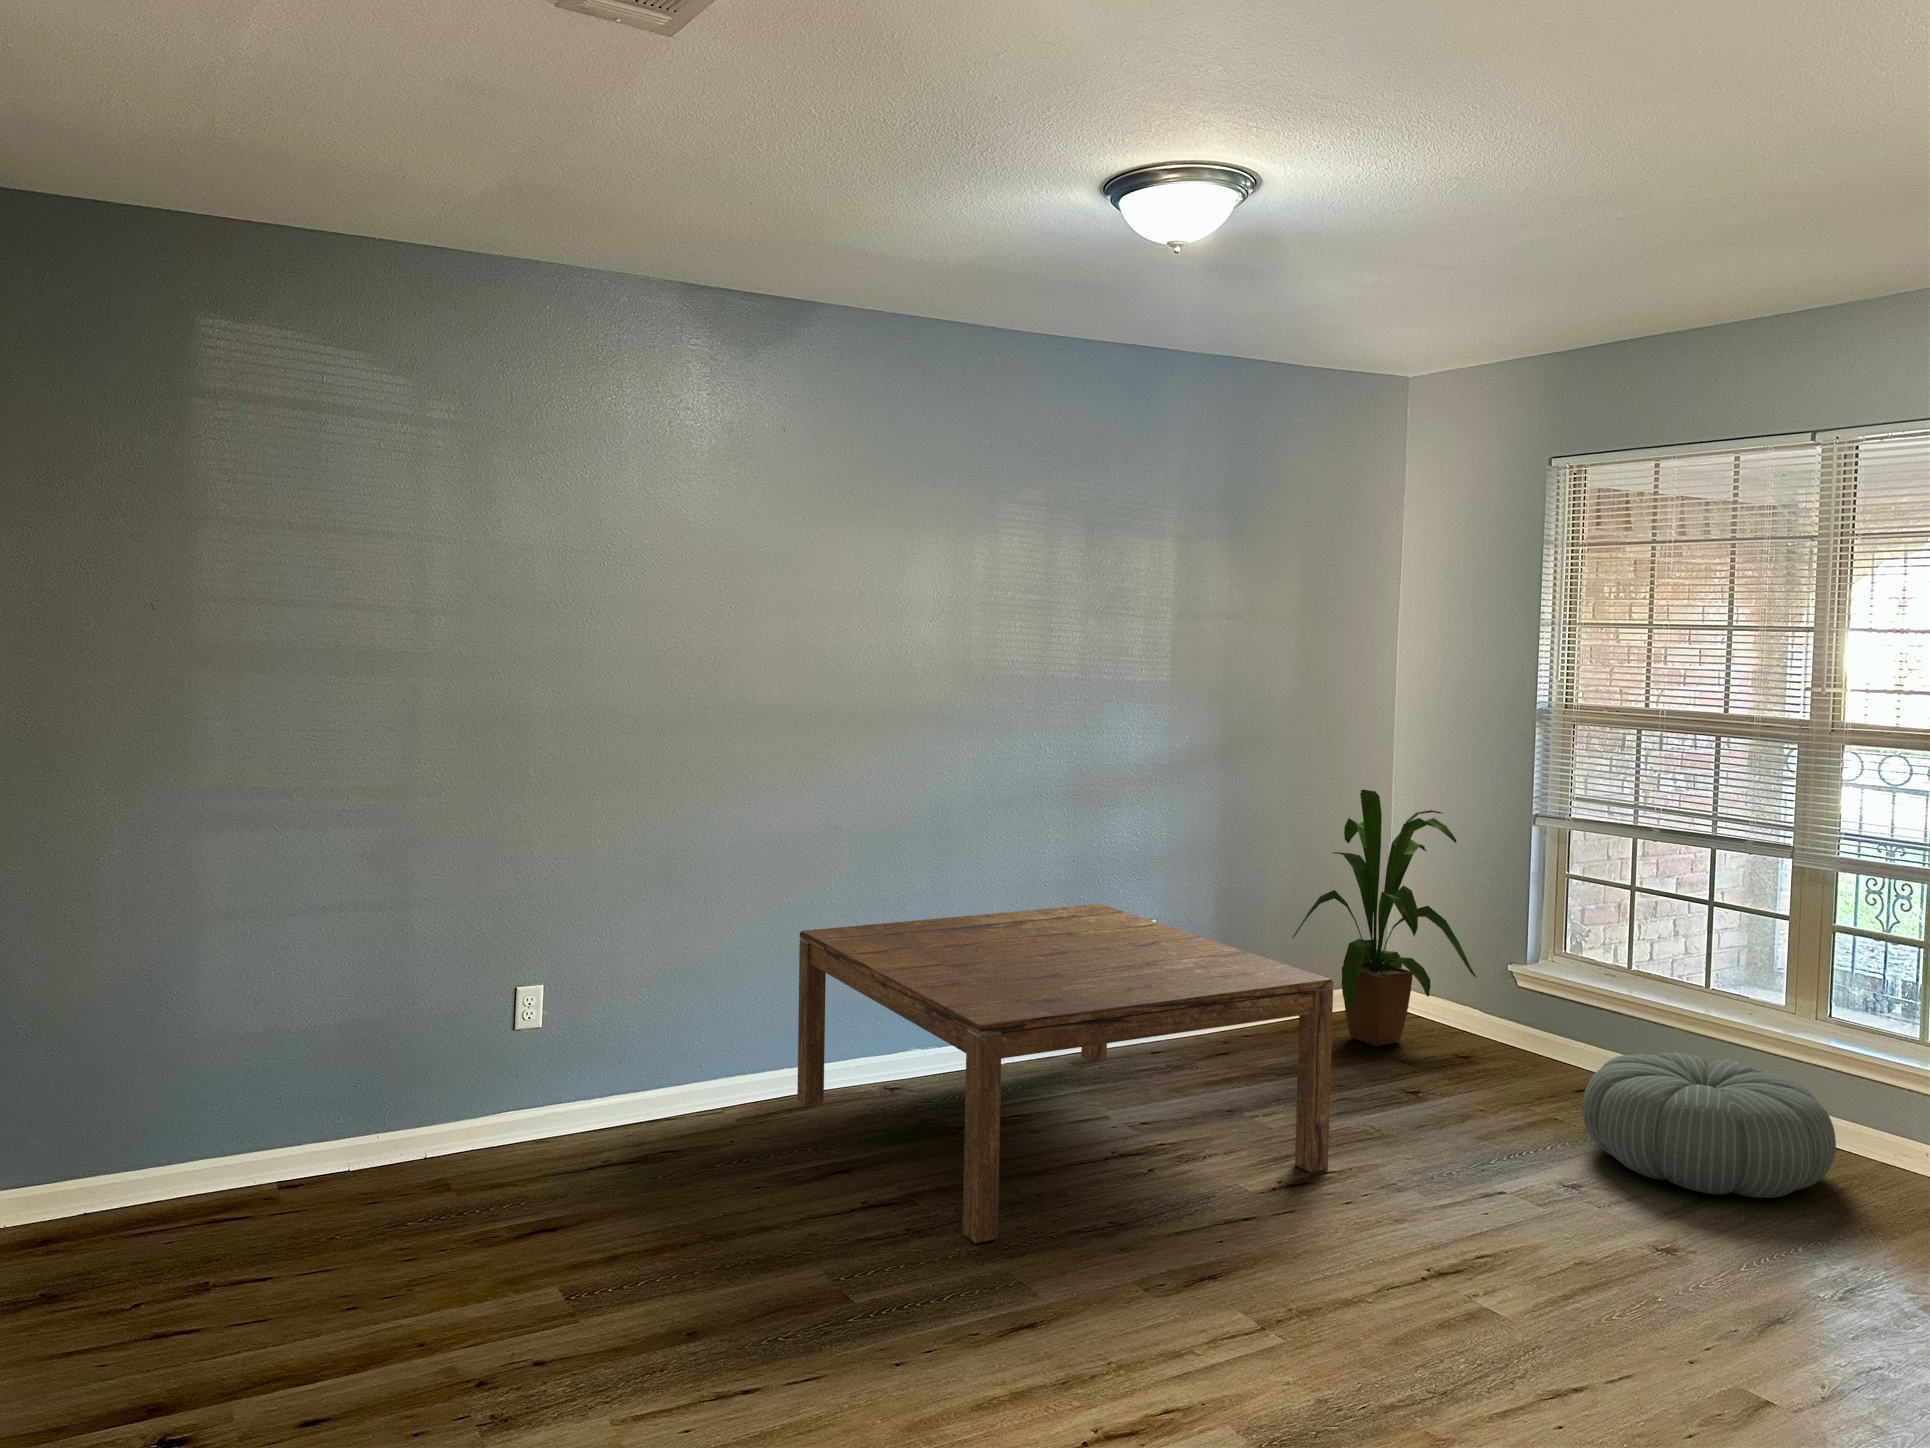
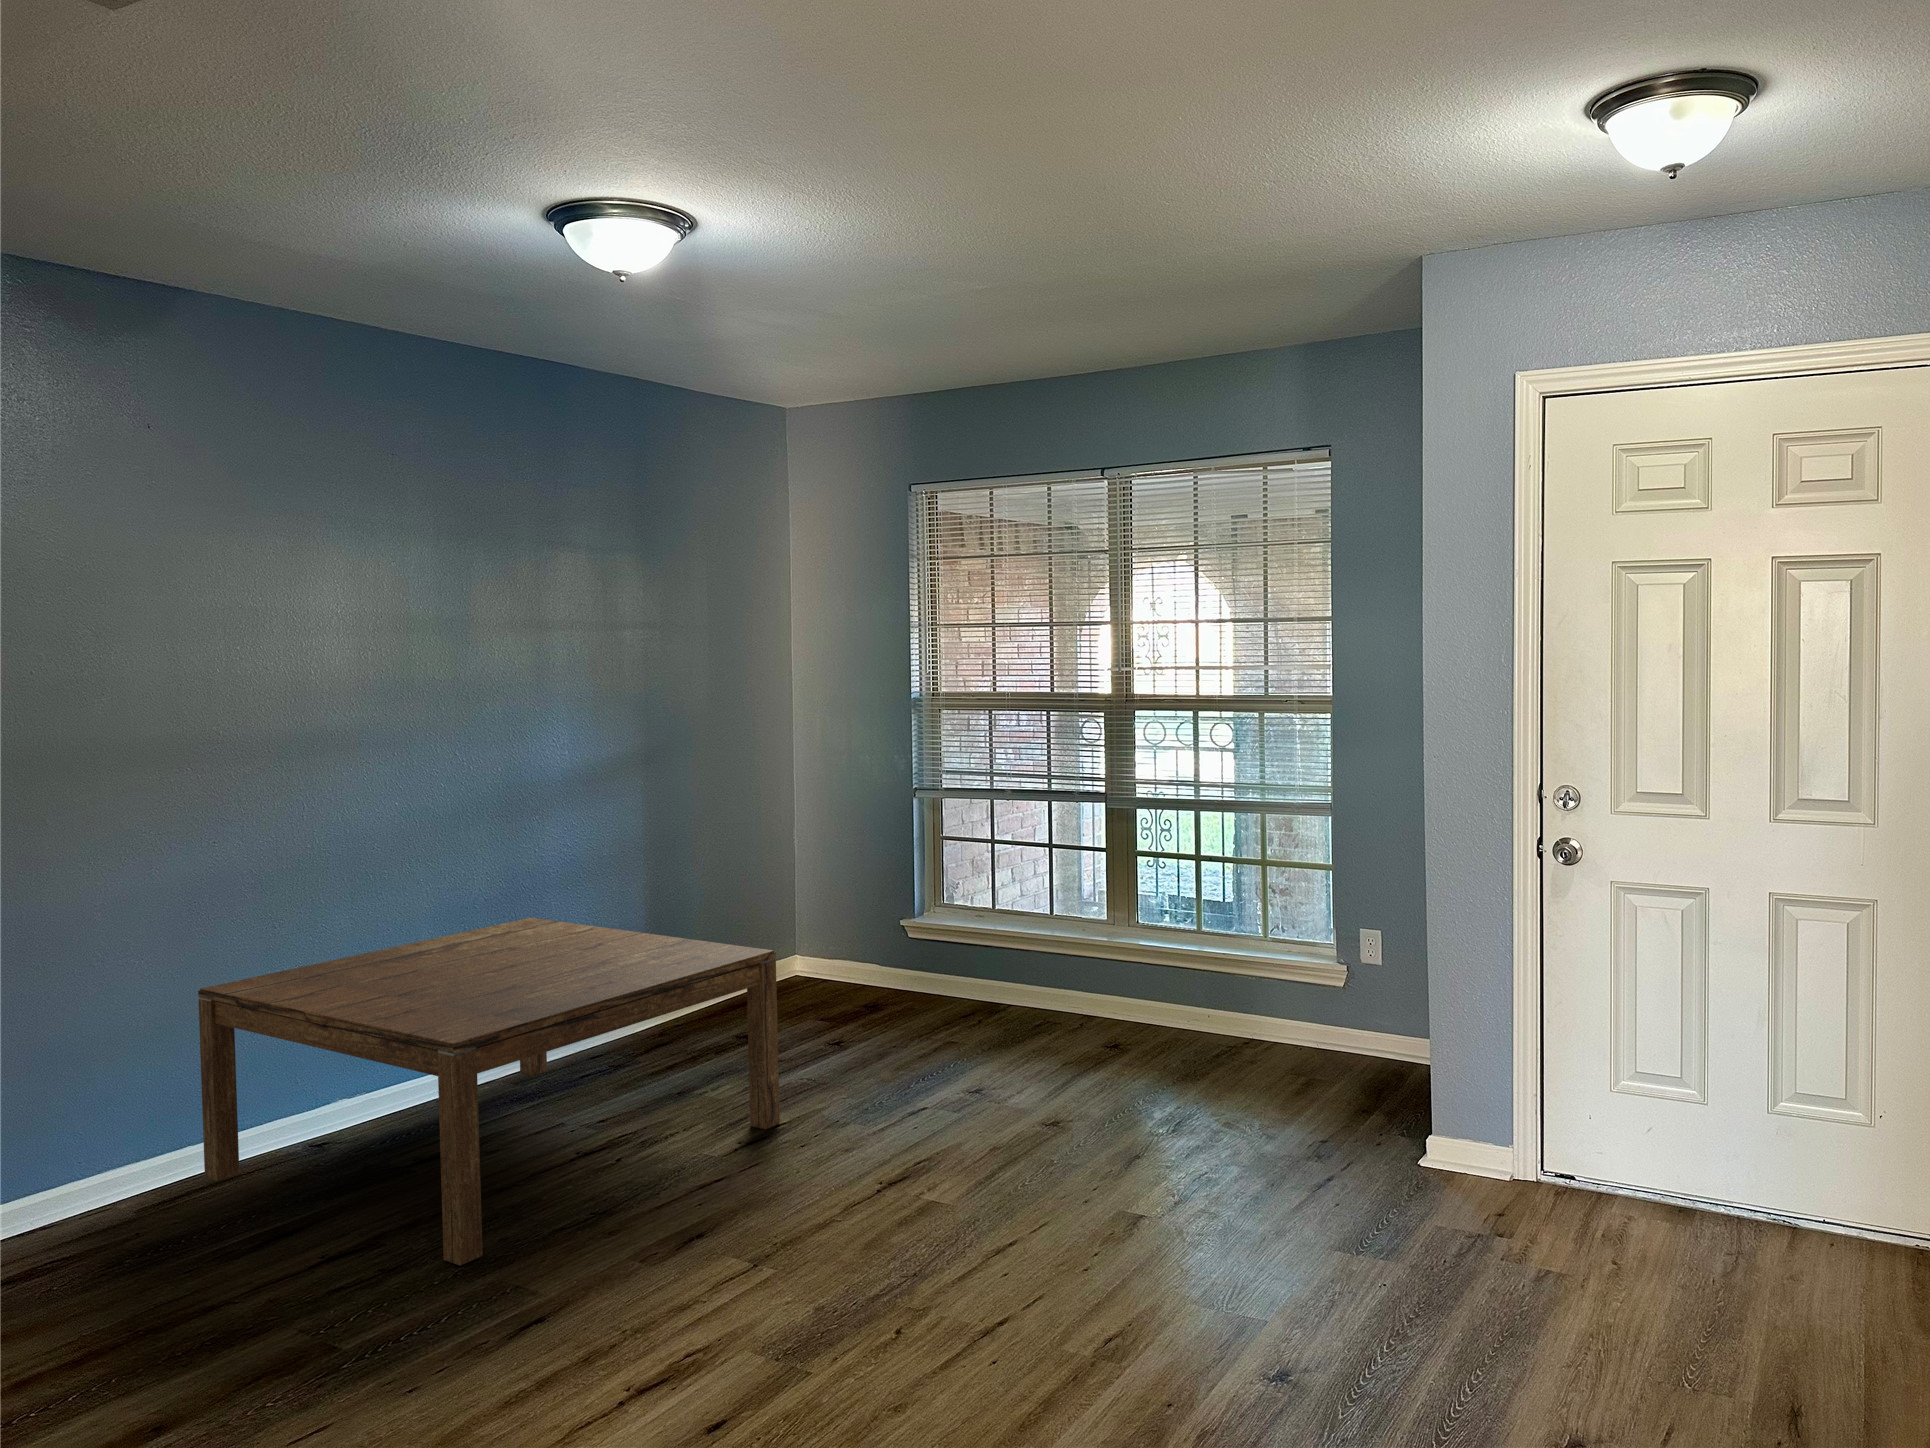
house plant: present [1293,790,1476,1046] -> none [714,781,877,1014]
pouf: present [1583,1052,1836,1198] -> none [976,970,1153,1077]

